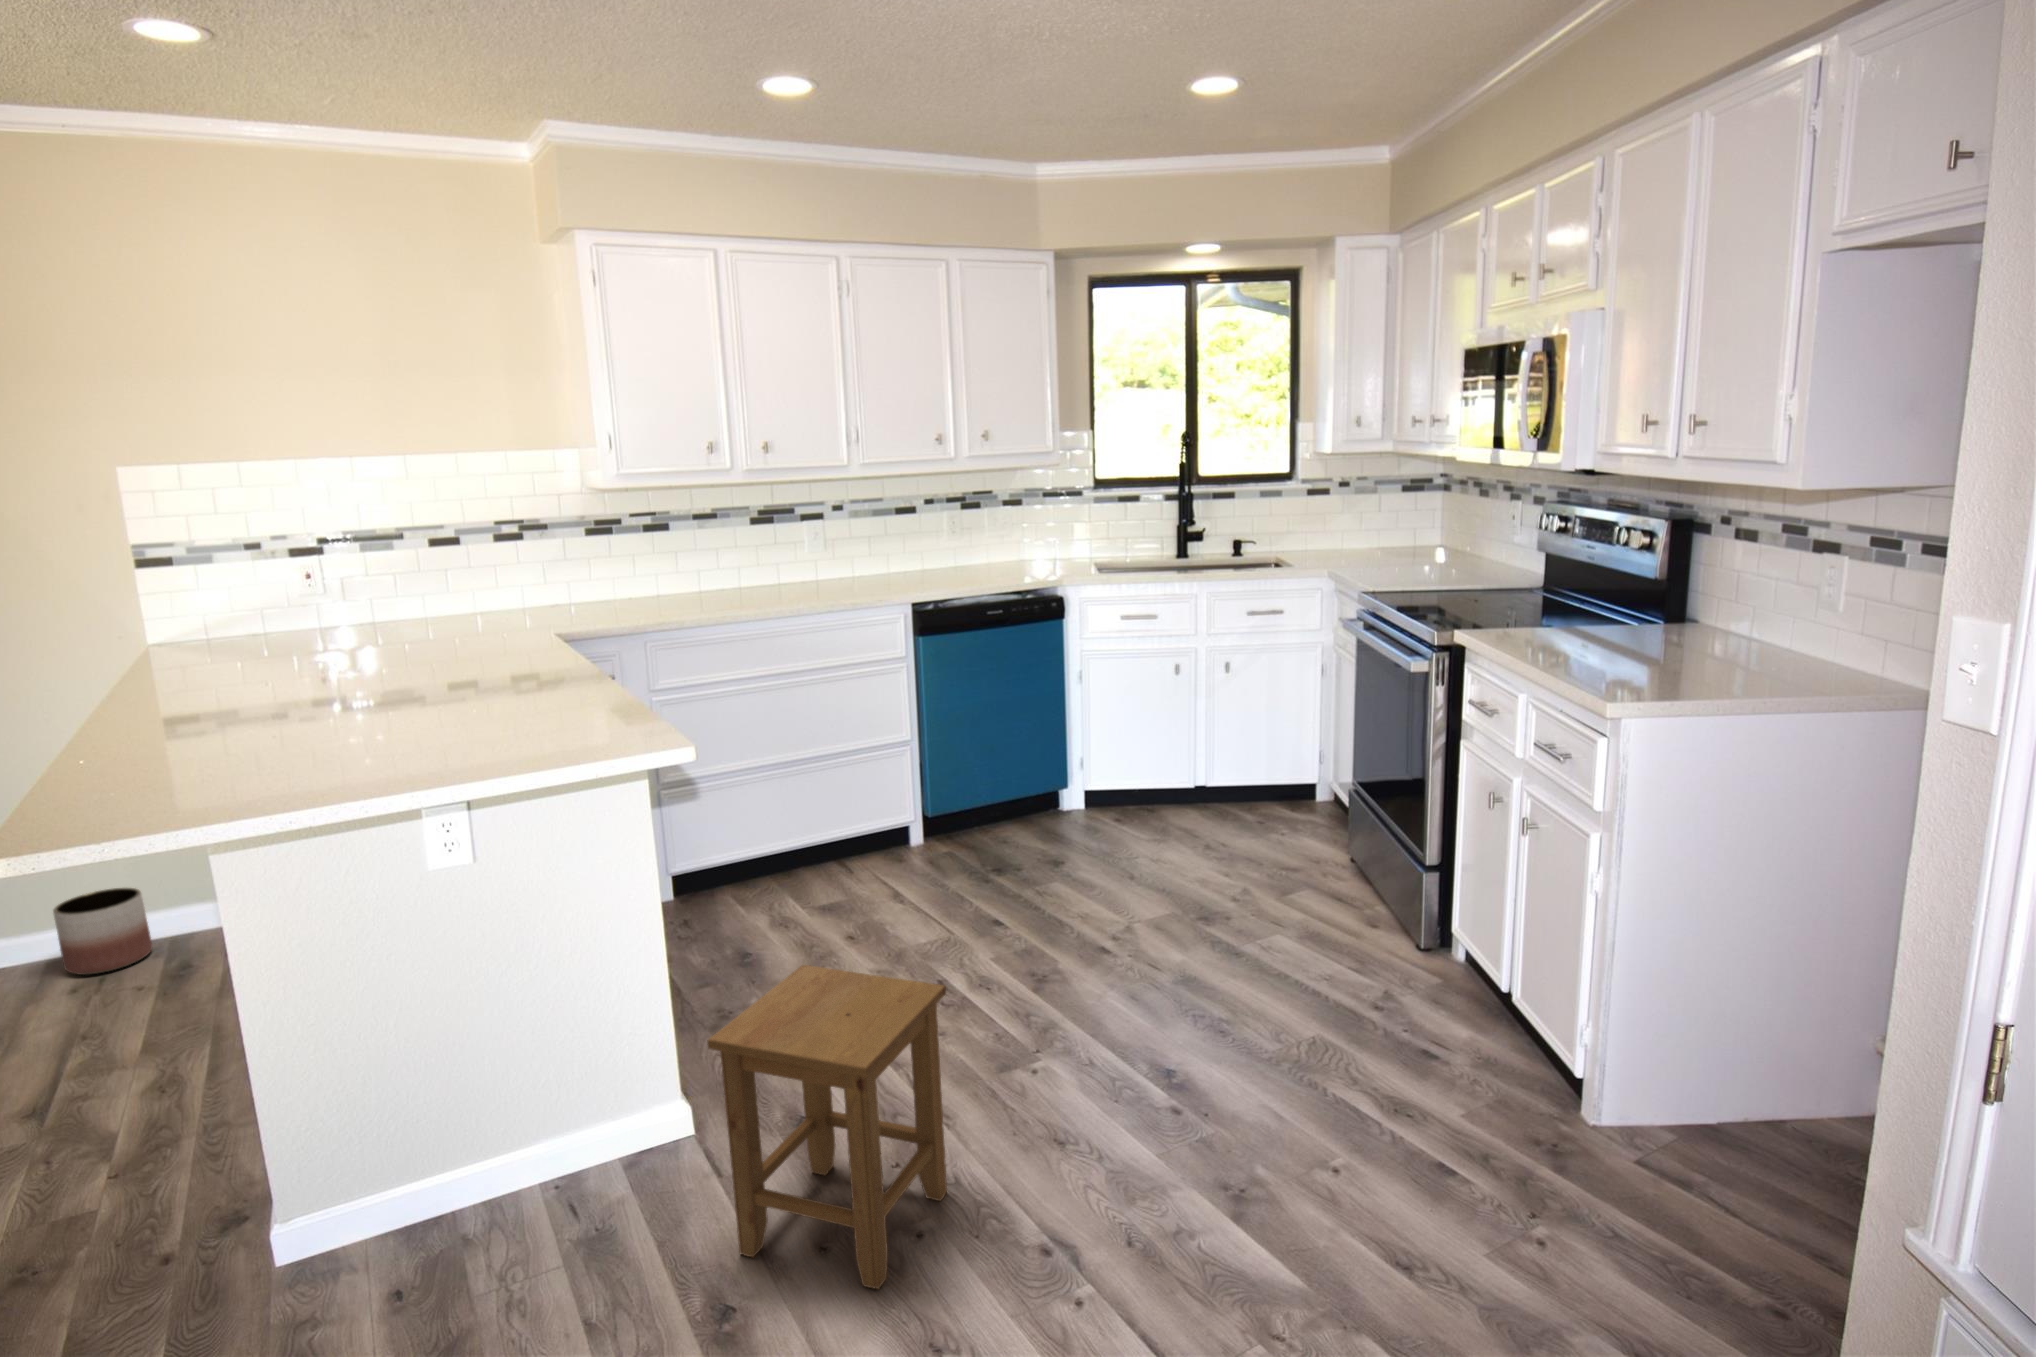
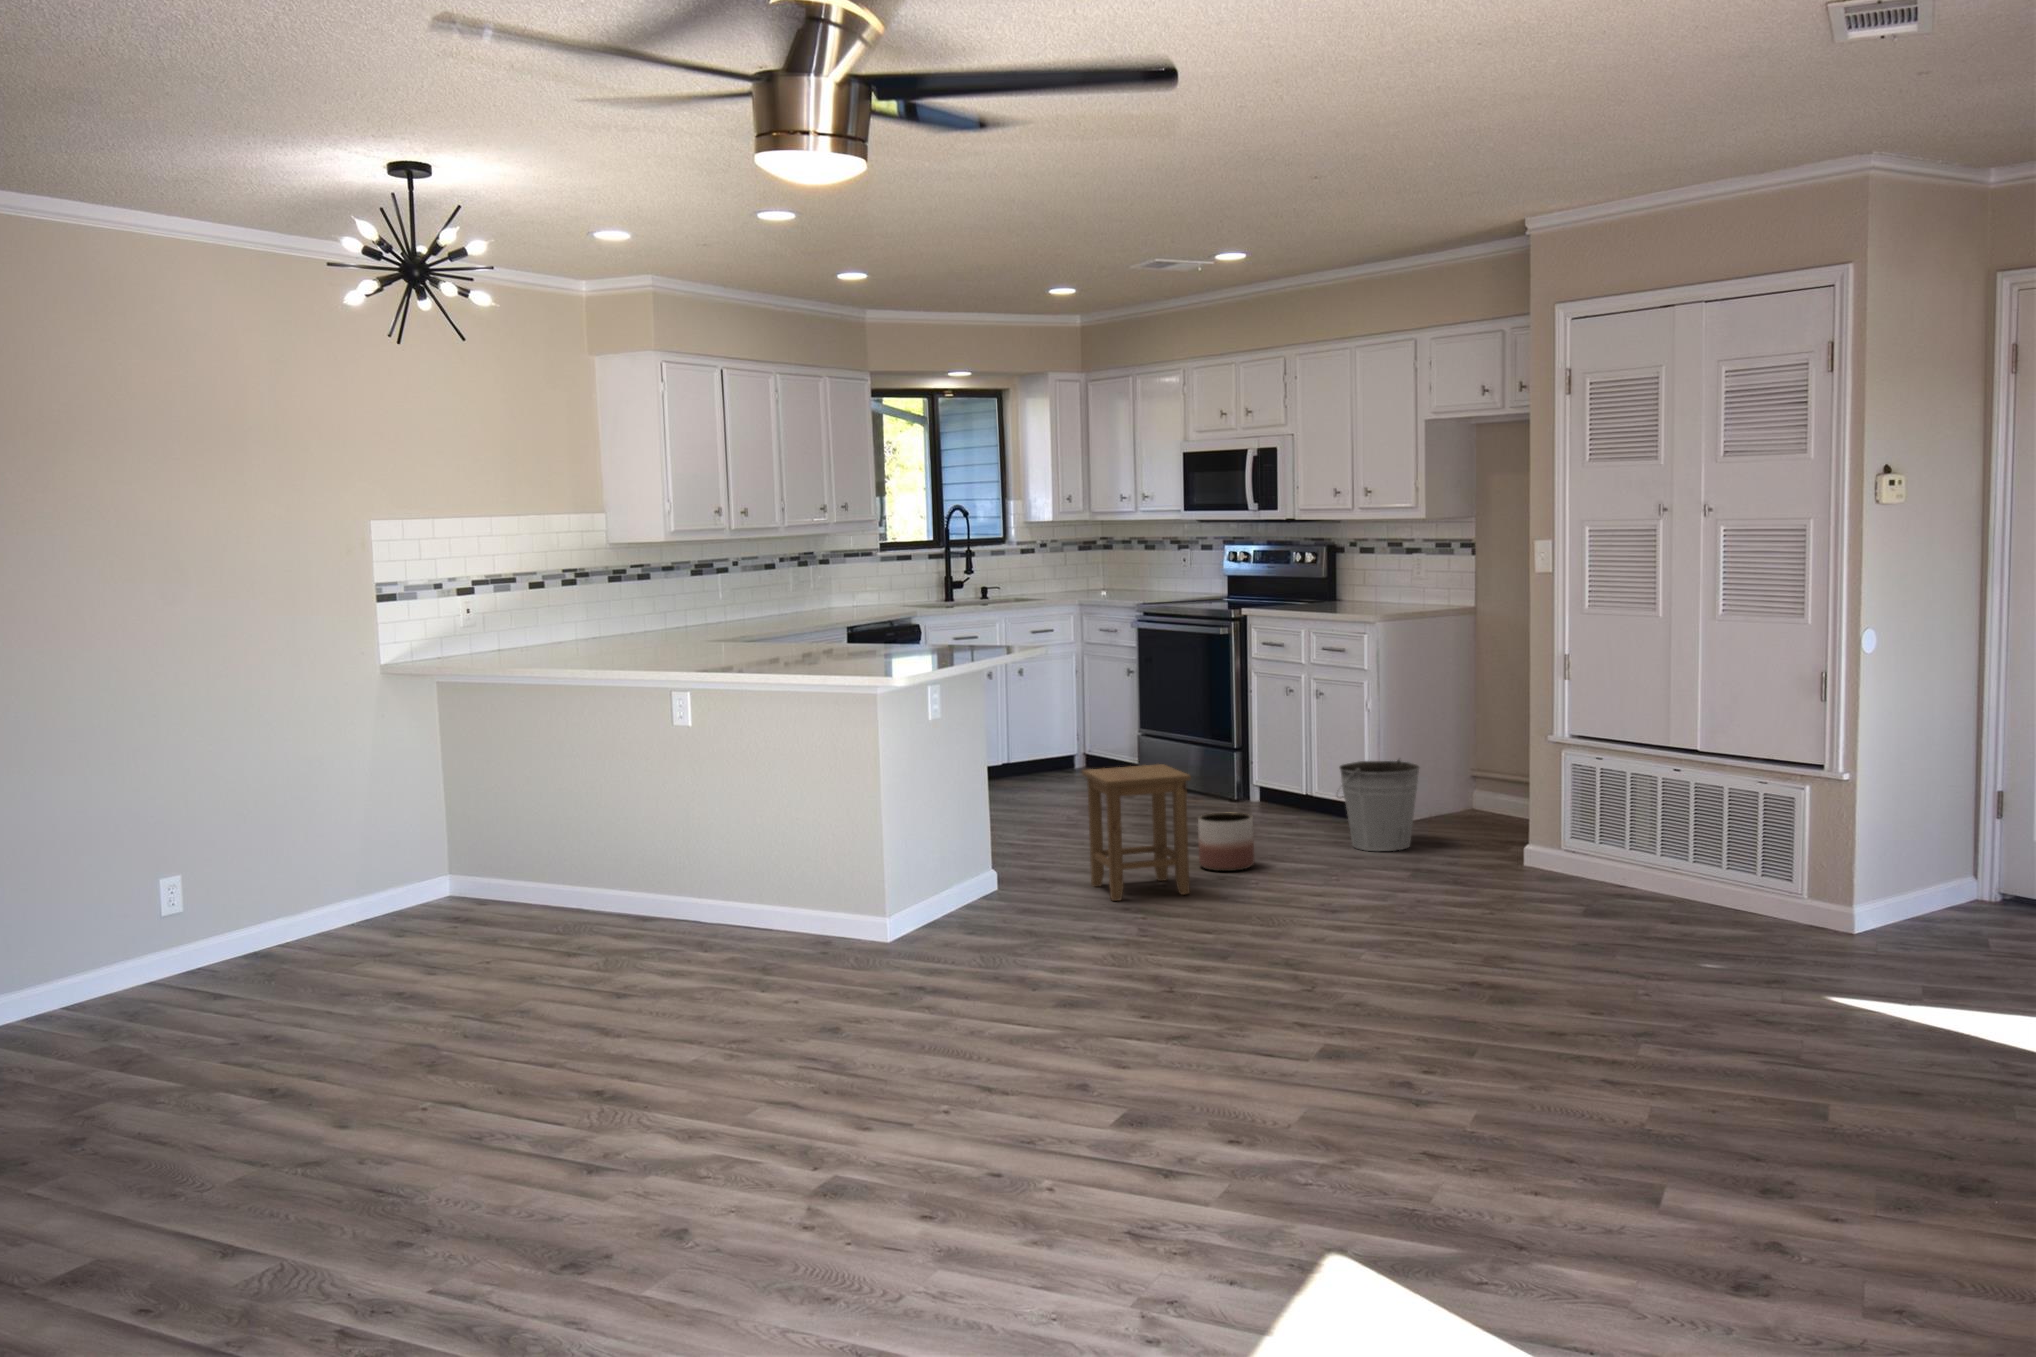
planter: present [53,888,152,975] -> present [1198,813,1254,871]
bucket: none [1395,1018,1598,1263] -> present [1337,758,1420,851]

